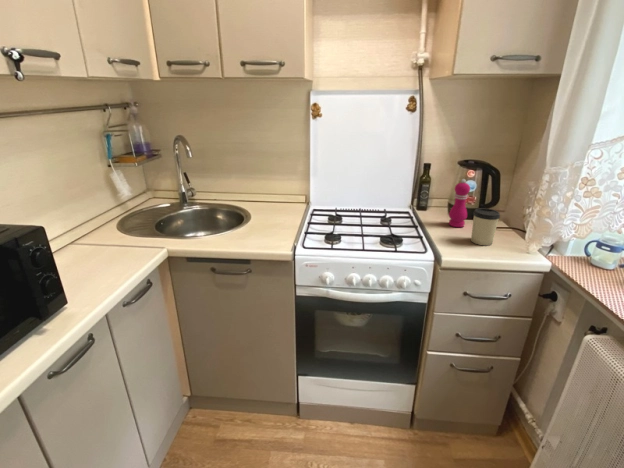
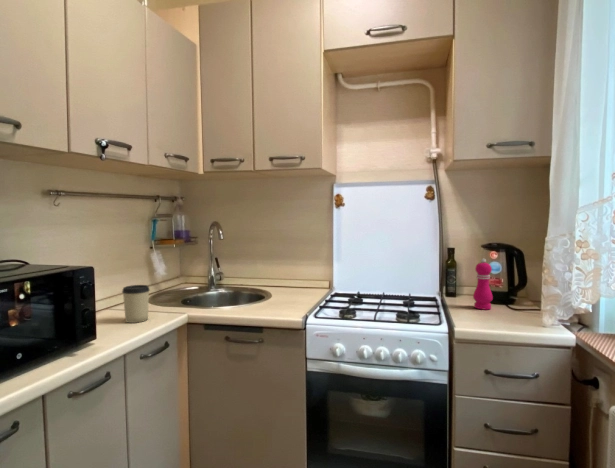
cup: present [471,208,500,245] -> present [122,285,149,323]

